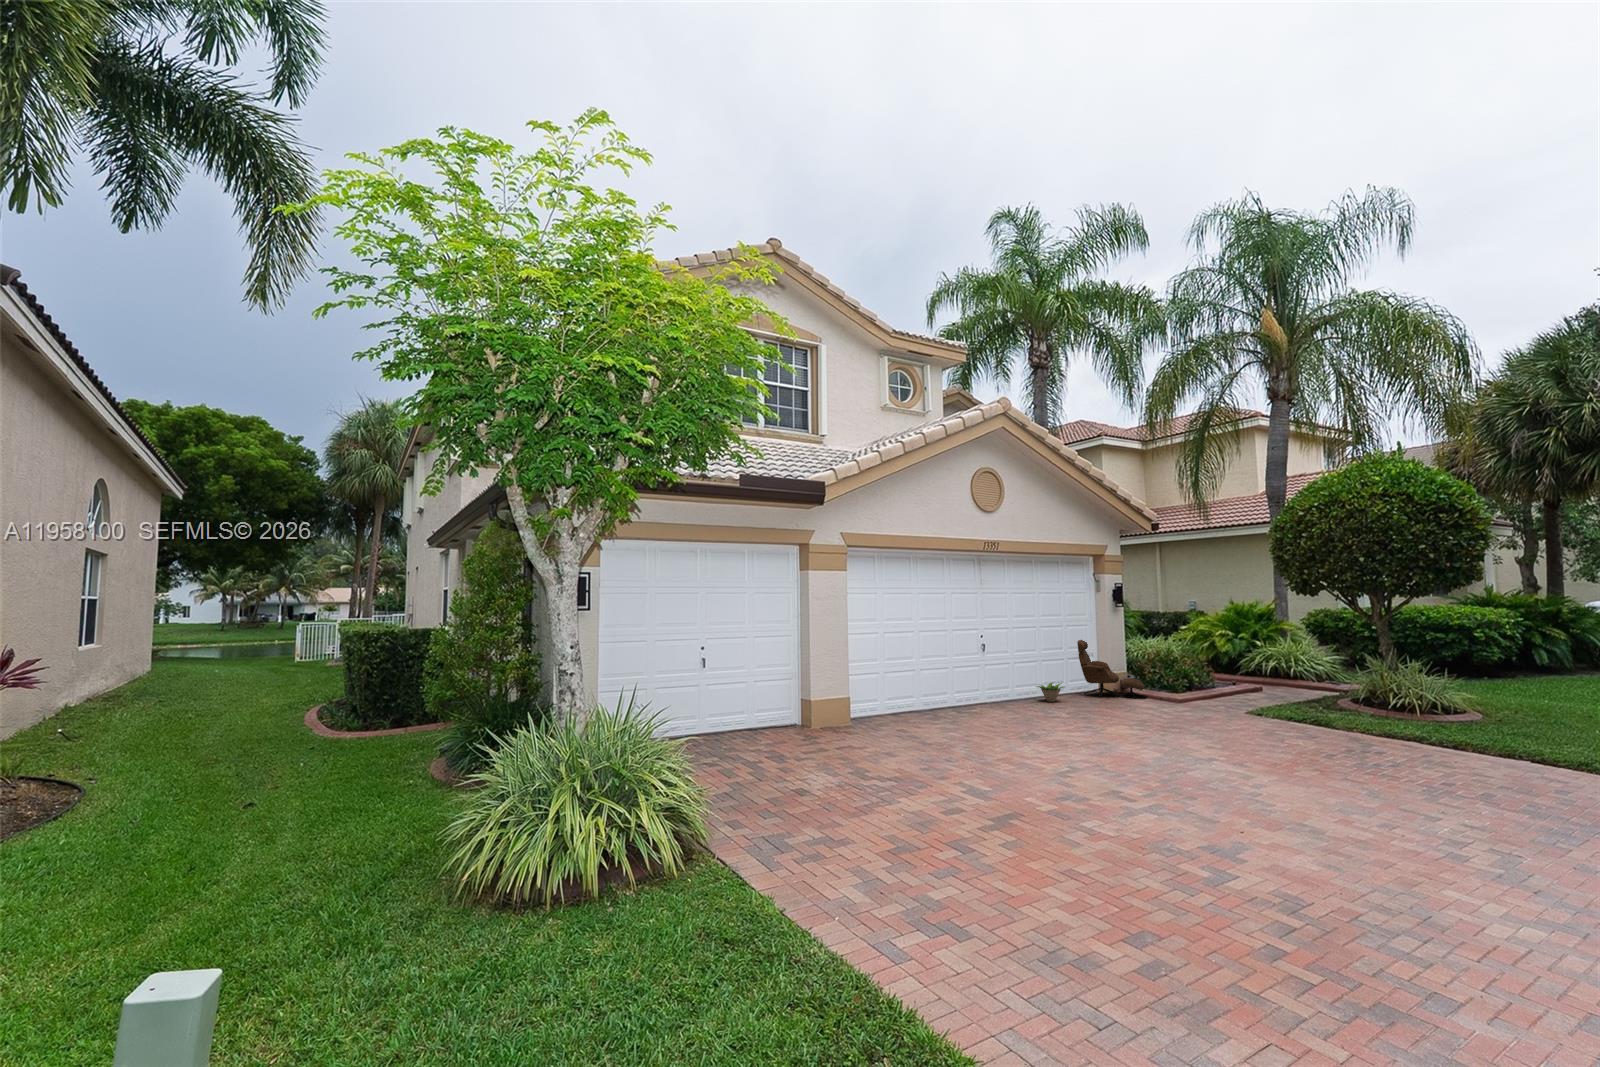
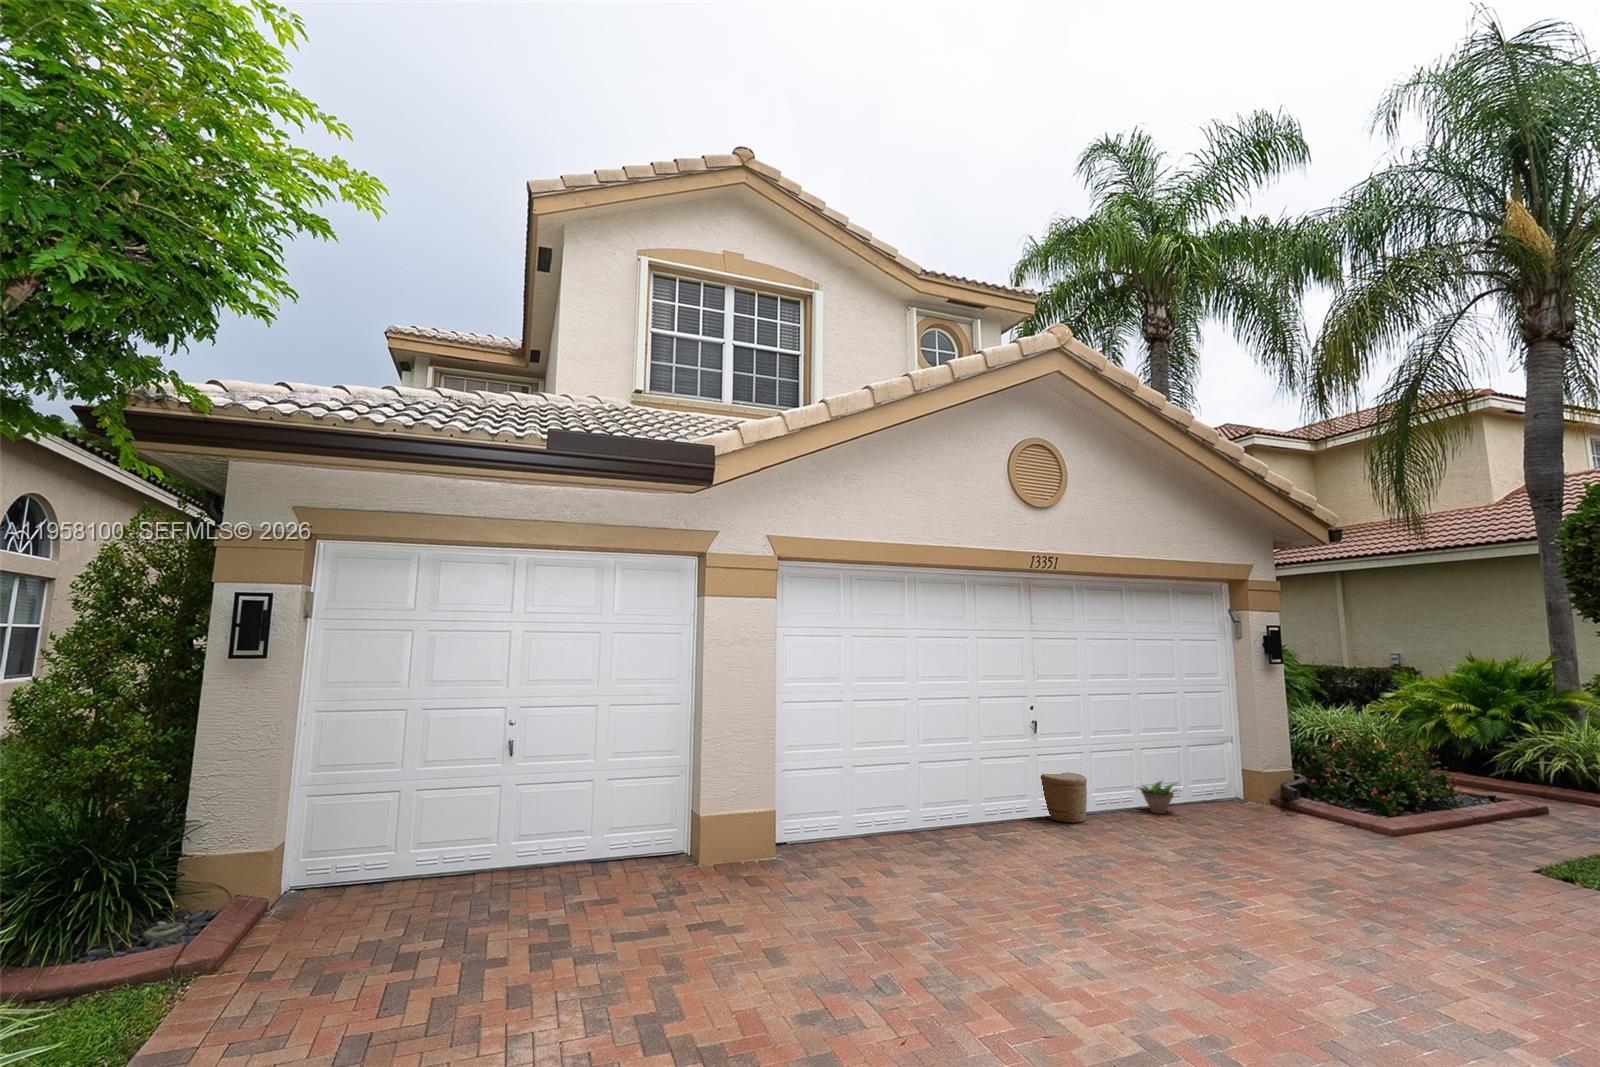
lounge chair: present [1077,640,1145,699] -> none [1204,714,1326,816]
woven basket: none [984,679,1012,709] -> present [1041,772,1087,823]

